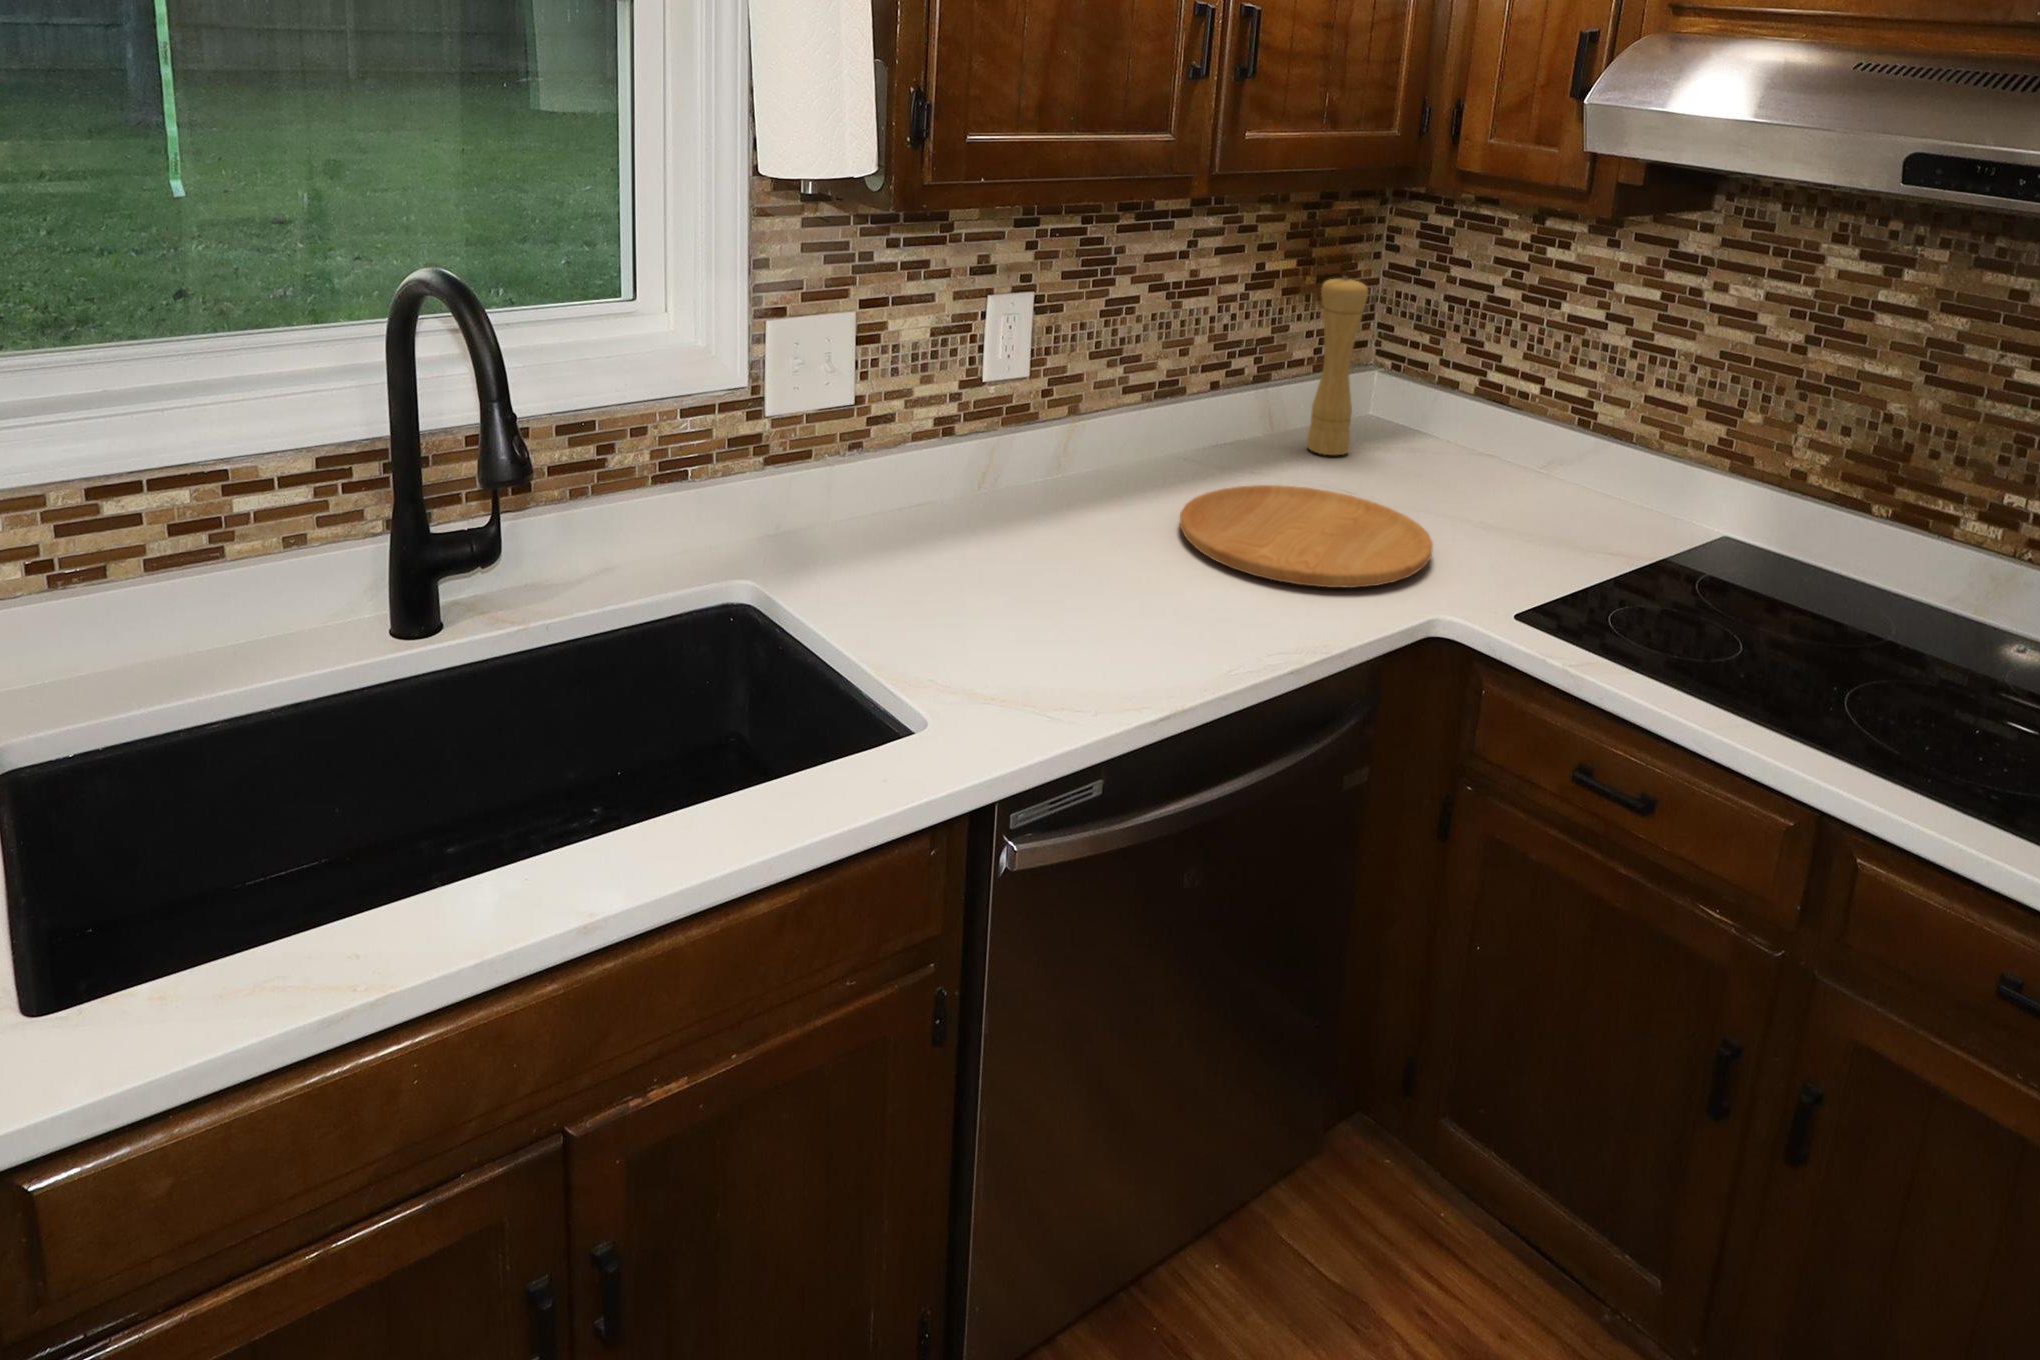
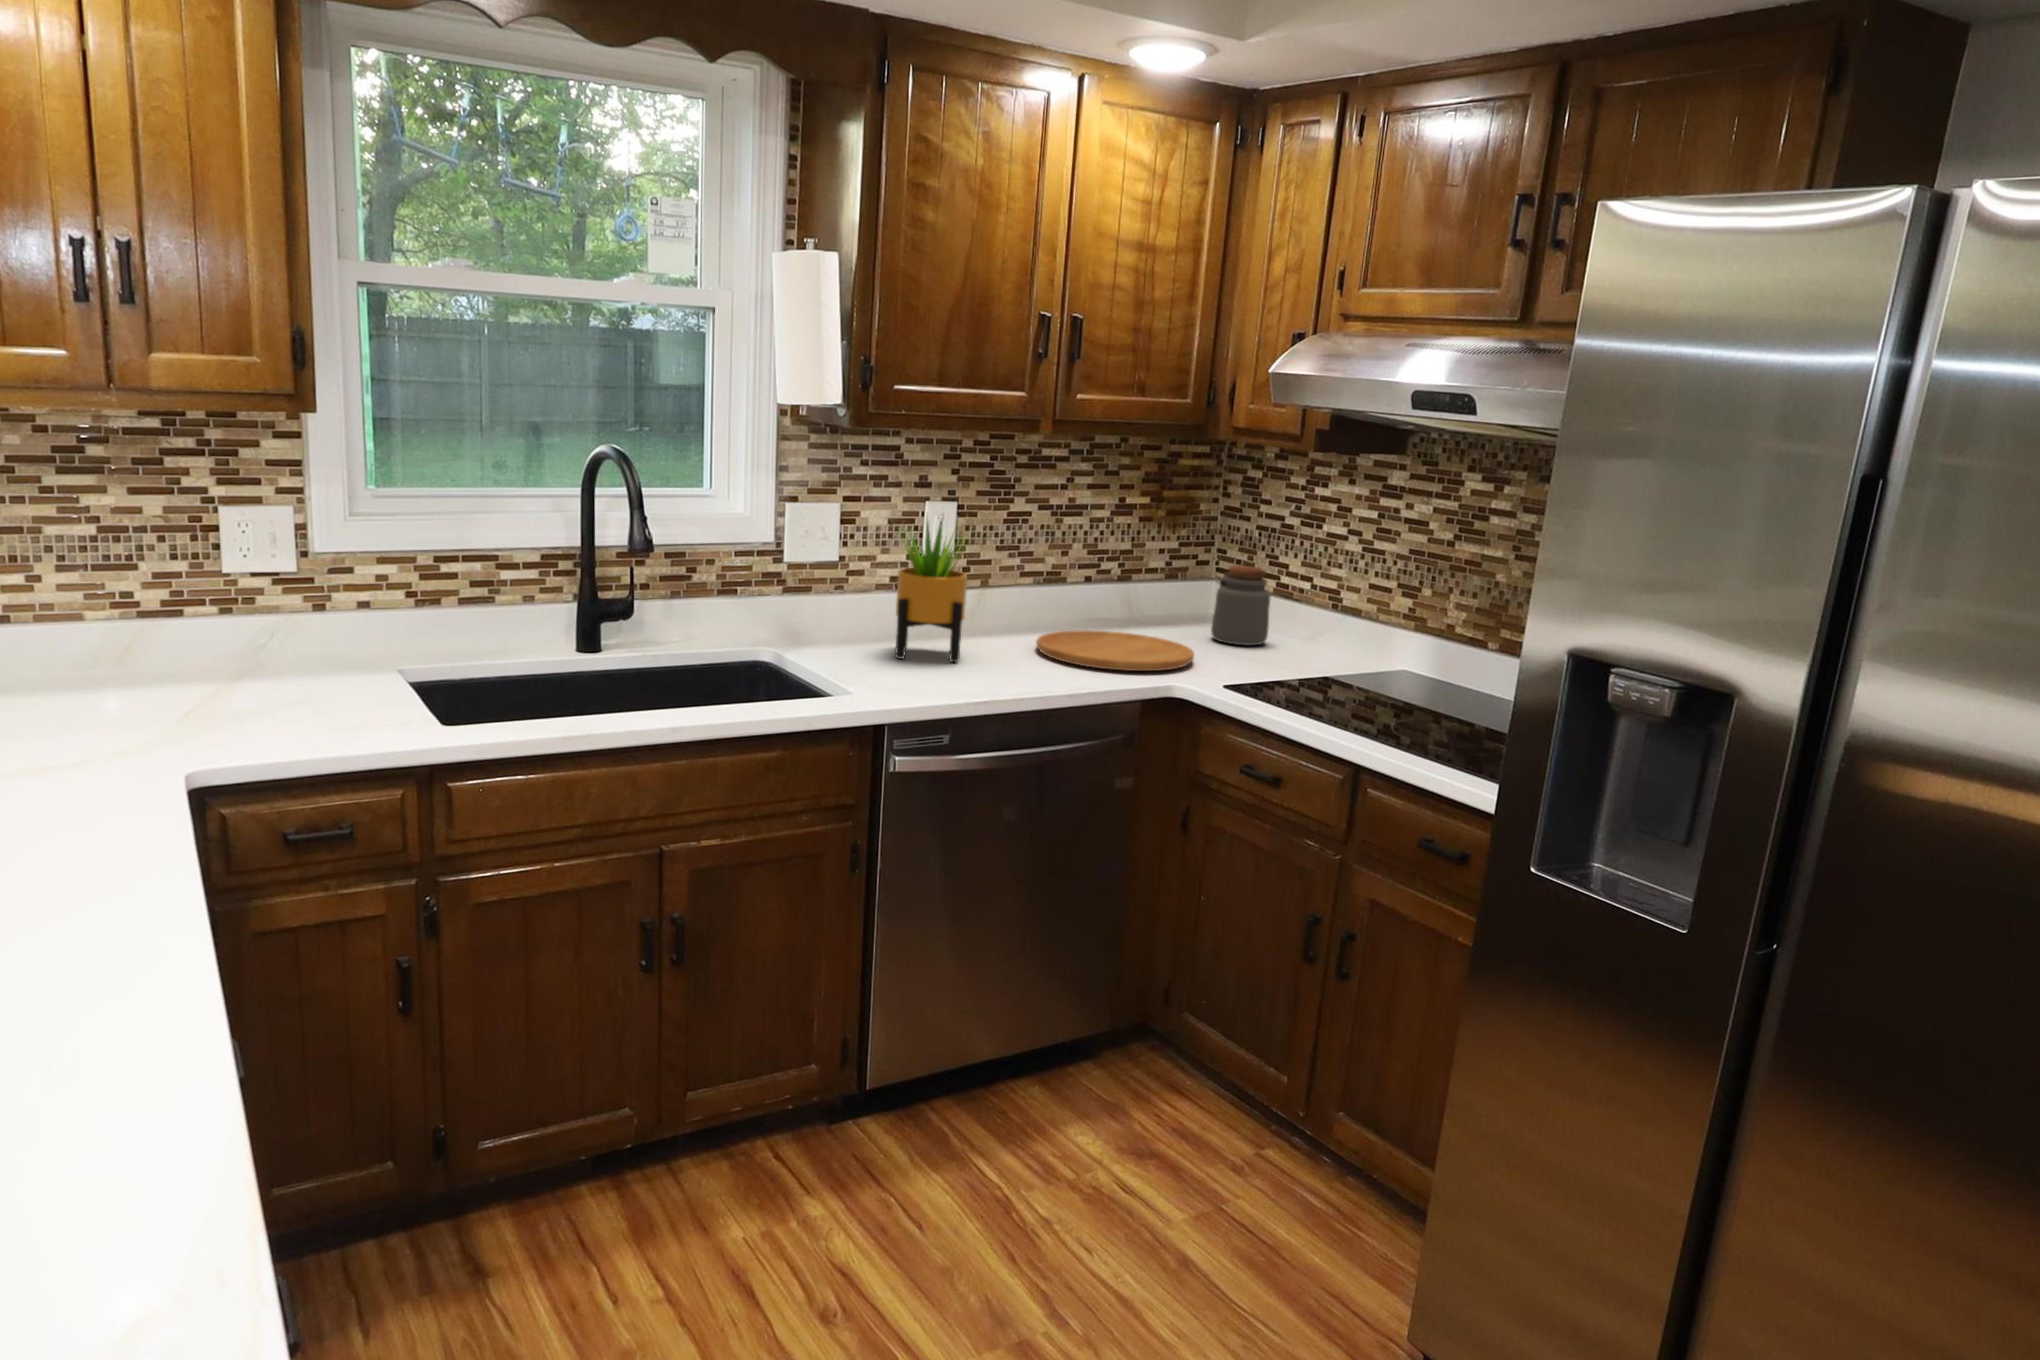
pepper mill: present [1307,277,1368,455] -> none [1150,505,1190,627]
potted plant: none [961,329,1101,593] -> present [895,518,967,662]
jar: none [1410,369,1500,492] -> present [1211,565,1270,645]

